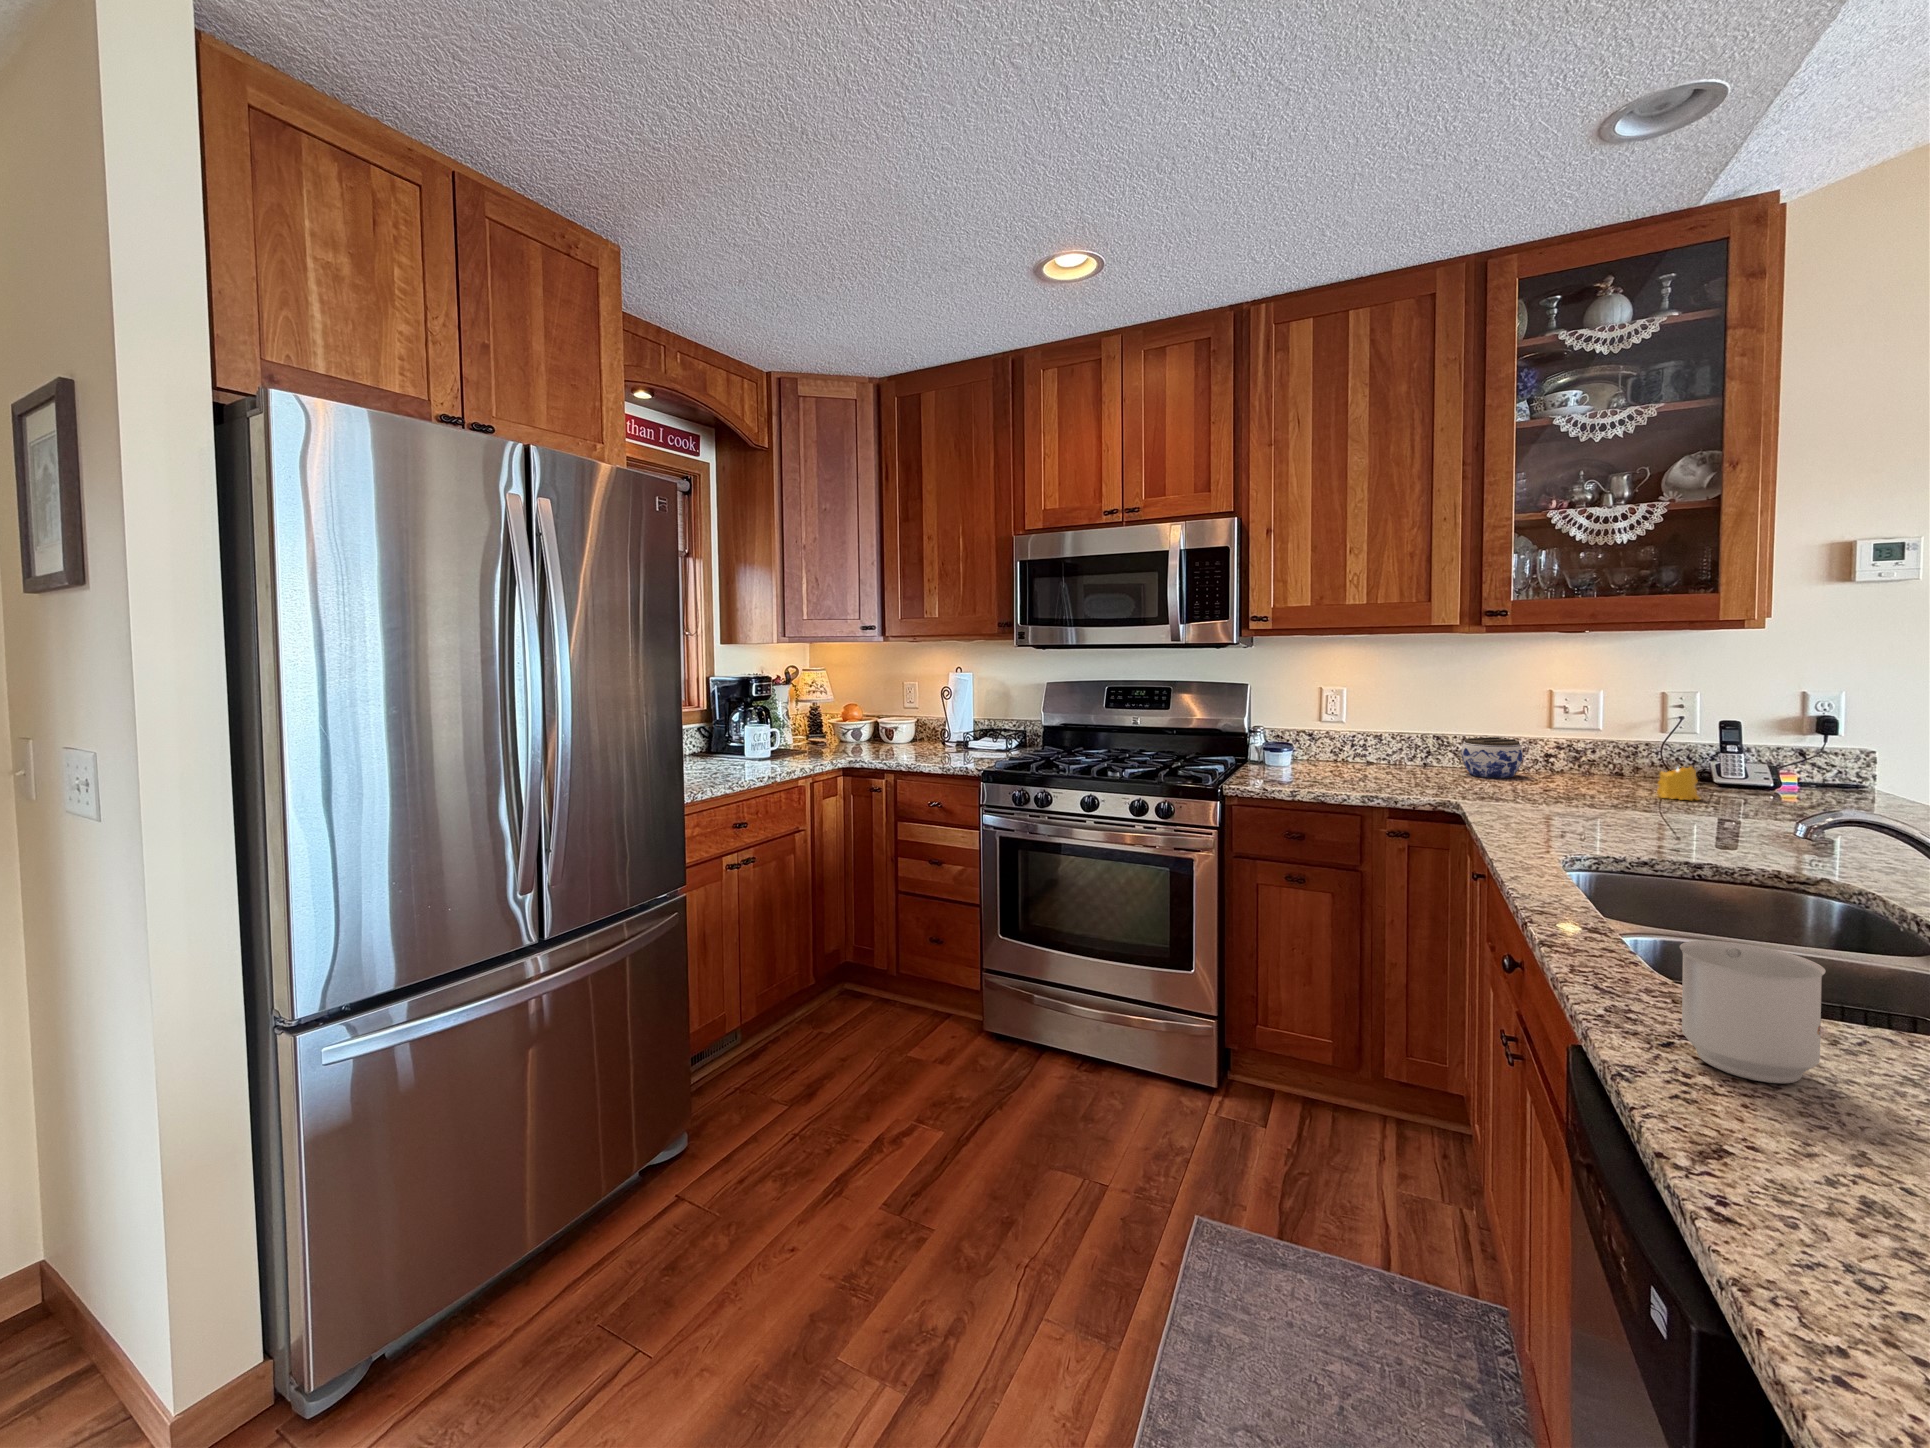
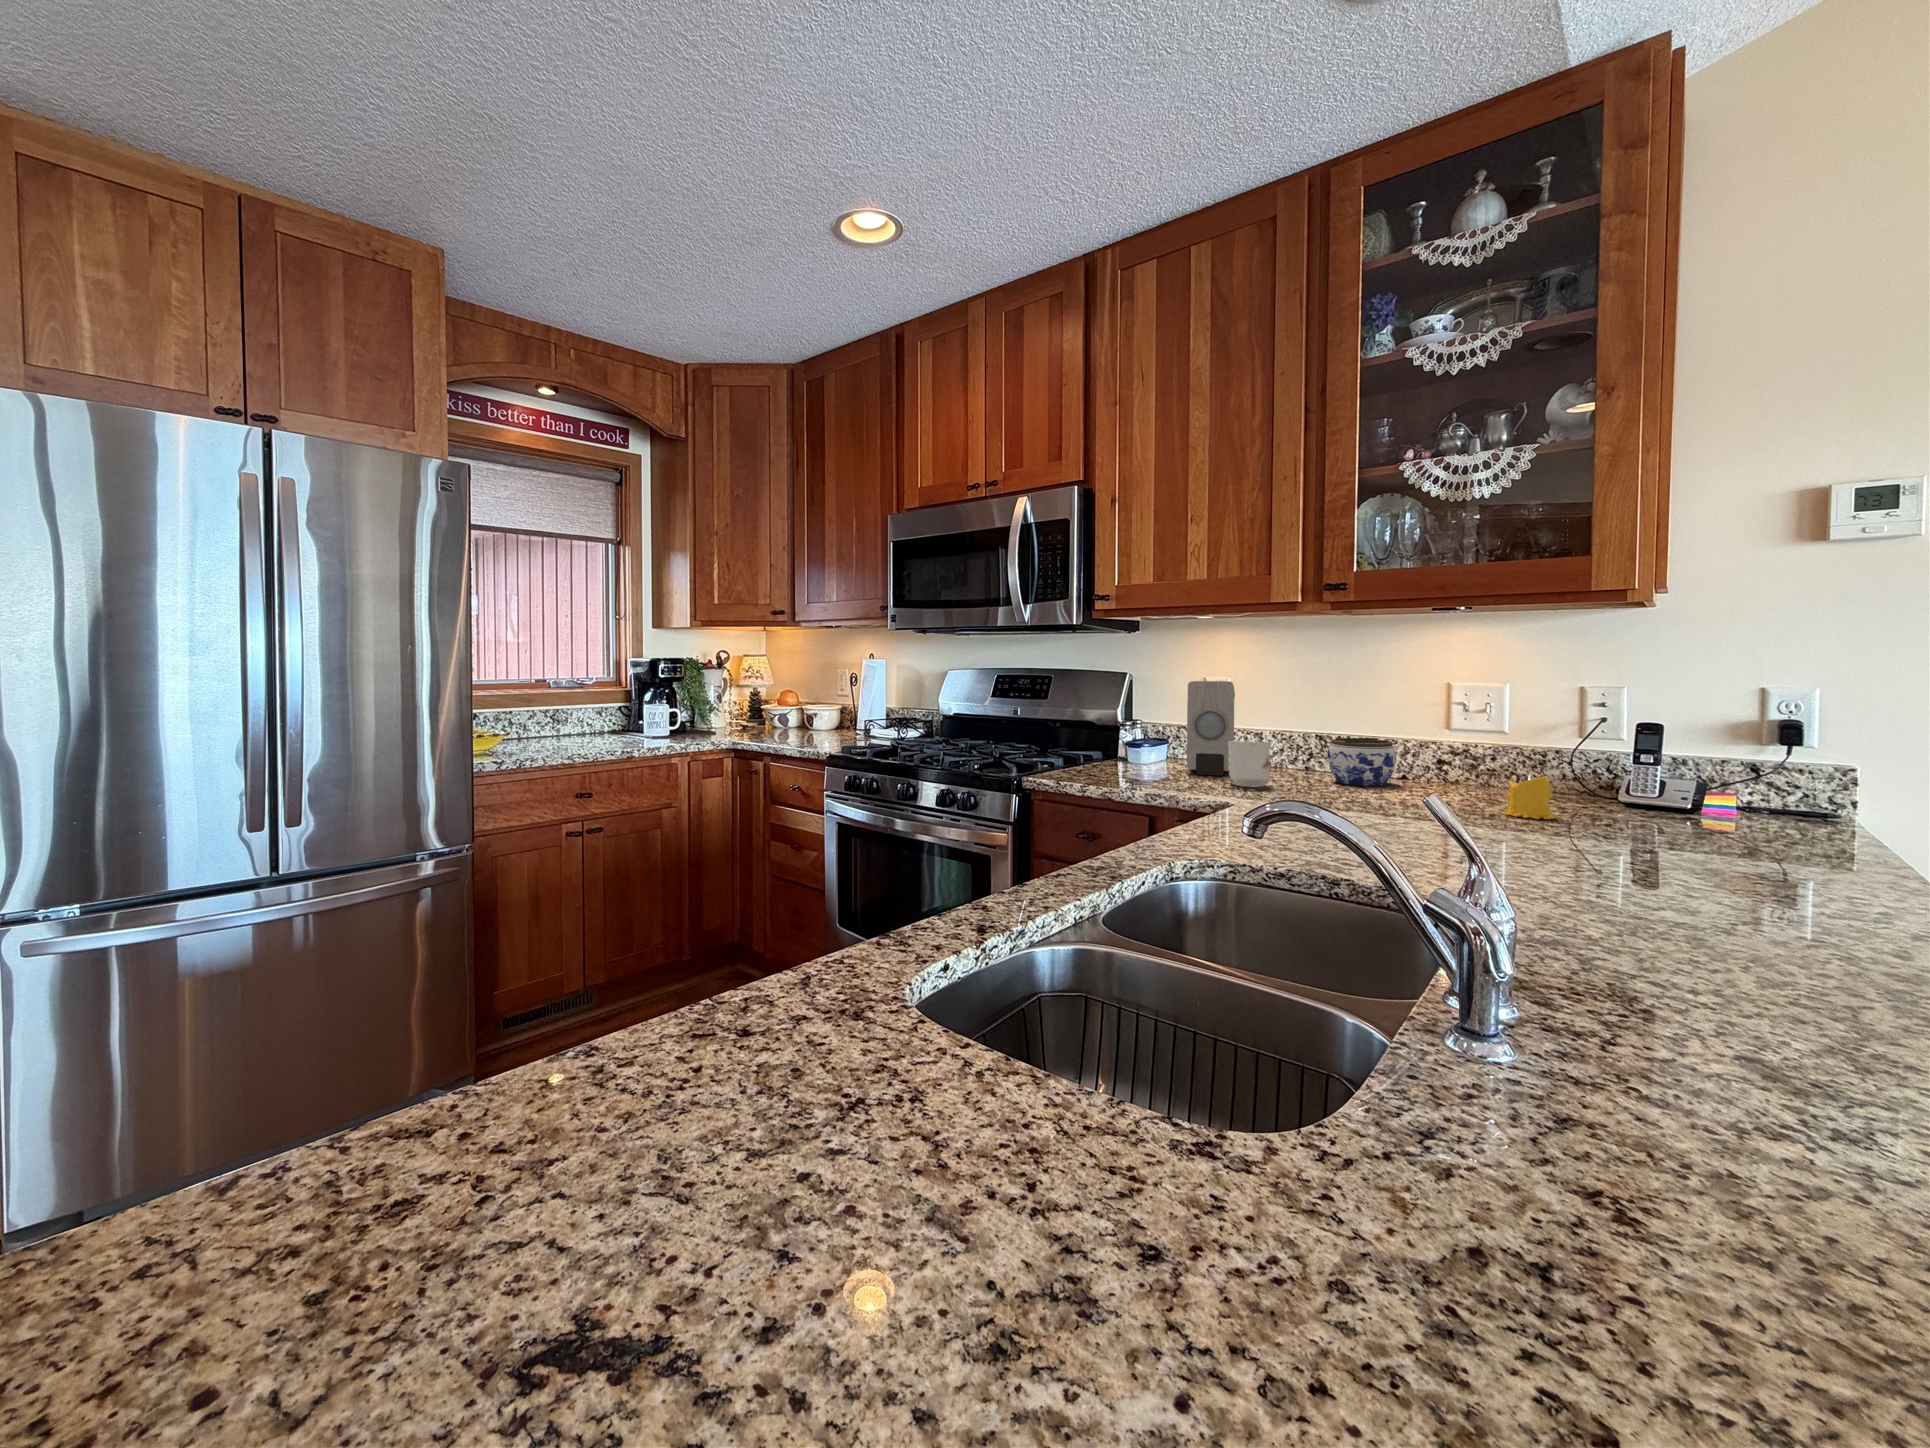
soap dispenser: none [1324,692,1383,774] -> present [1187,681,1235,775]
mug: present [1680,941,1826,1083] -> present [1229,741,1270,788]

